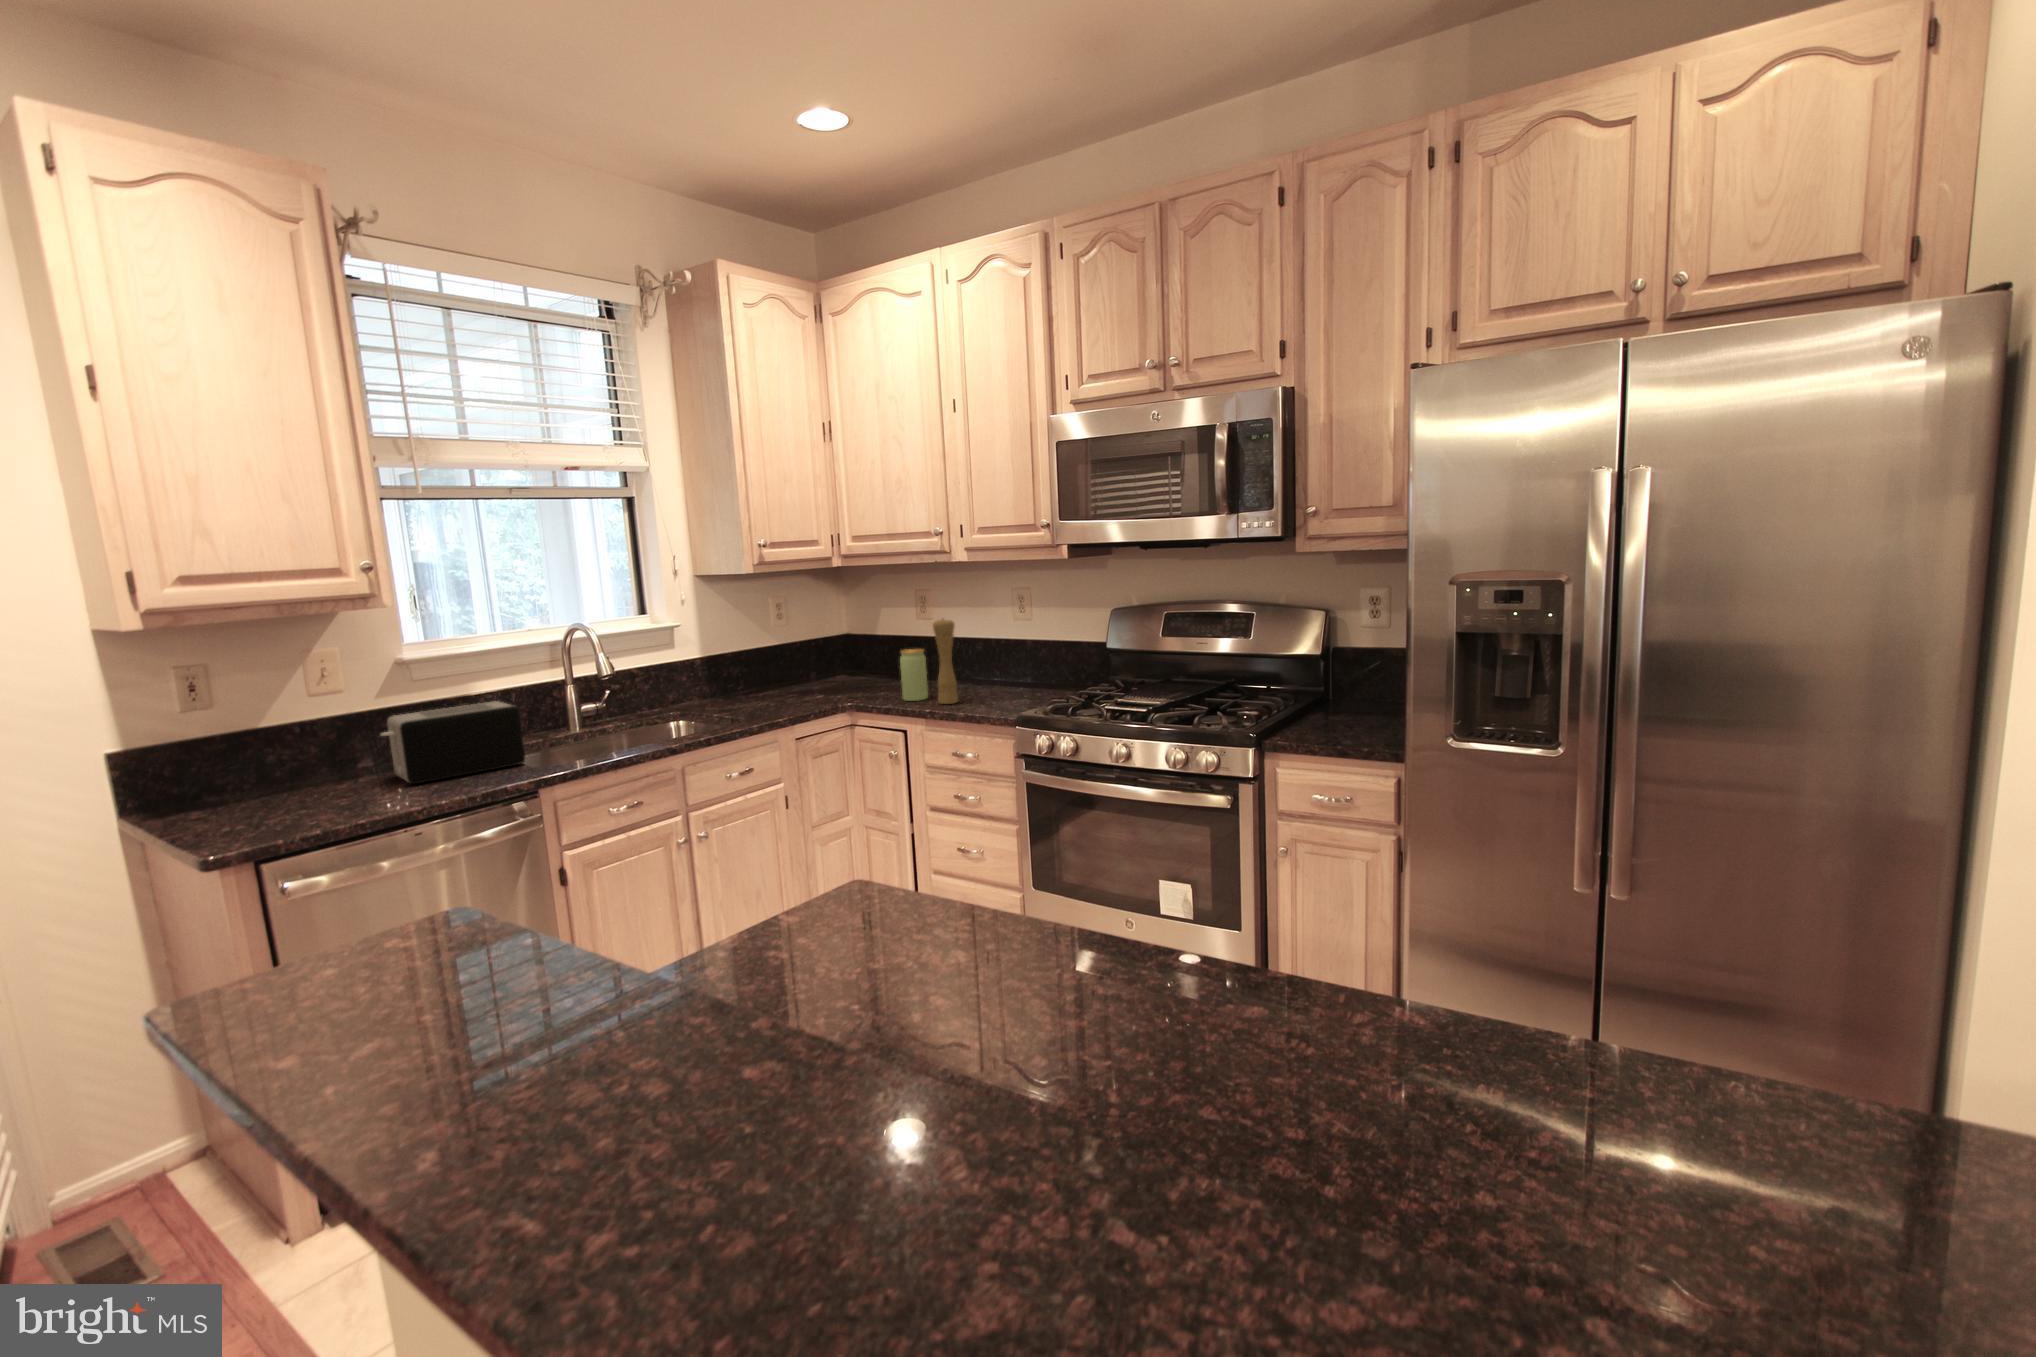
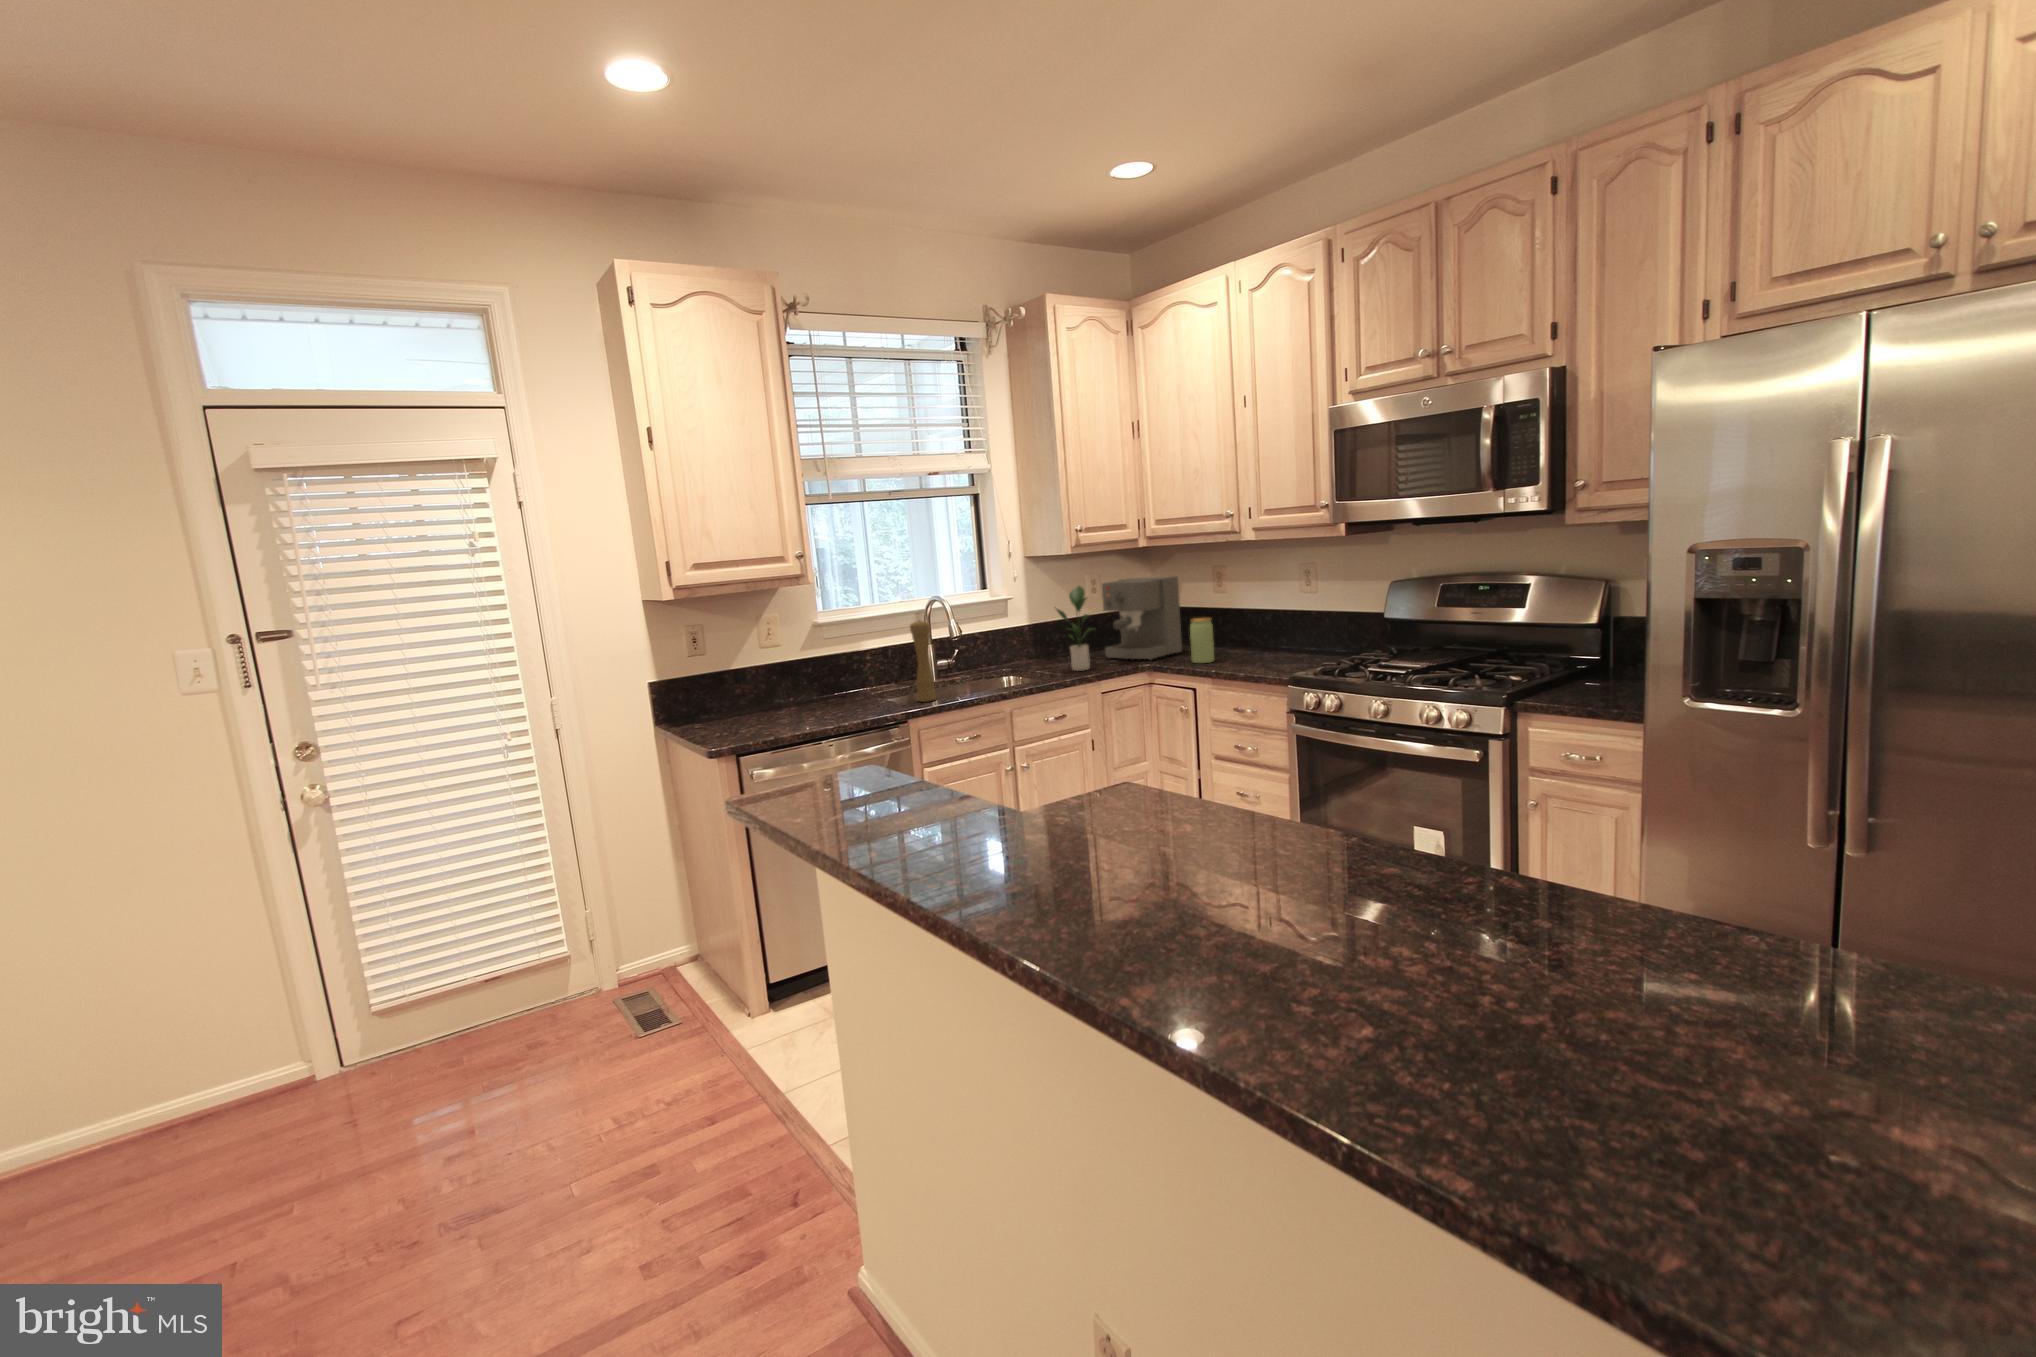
coffee maker: none [793,601,889,699] -> present [1102,576,1182,660]
potted plant: none [737,611,790,714] -> present [1057,586,1092,671]
pepper mill: present [933,619,958,704] -> present [910,621,936,702]
toaster: present [381,701,525,784] -> none [807,654,899,711]

